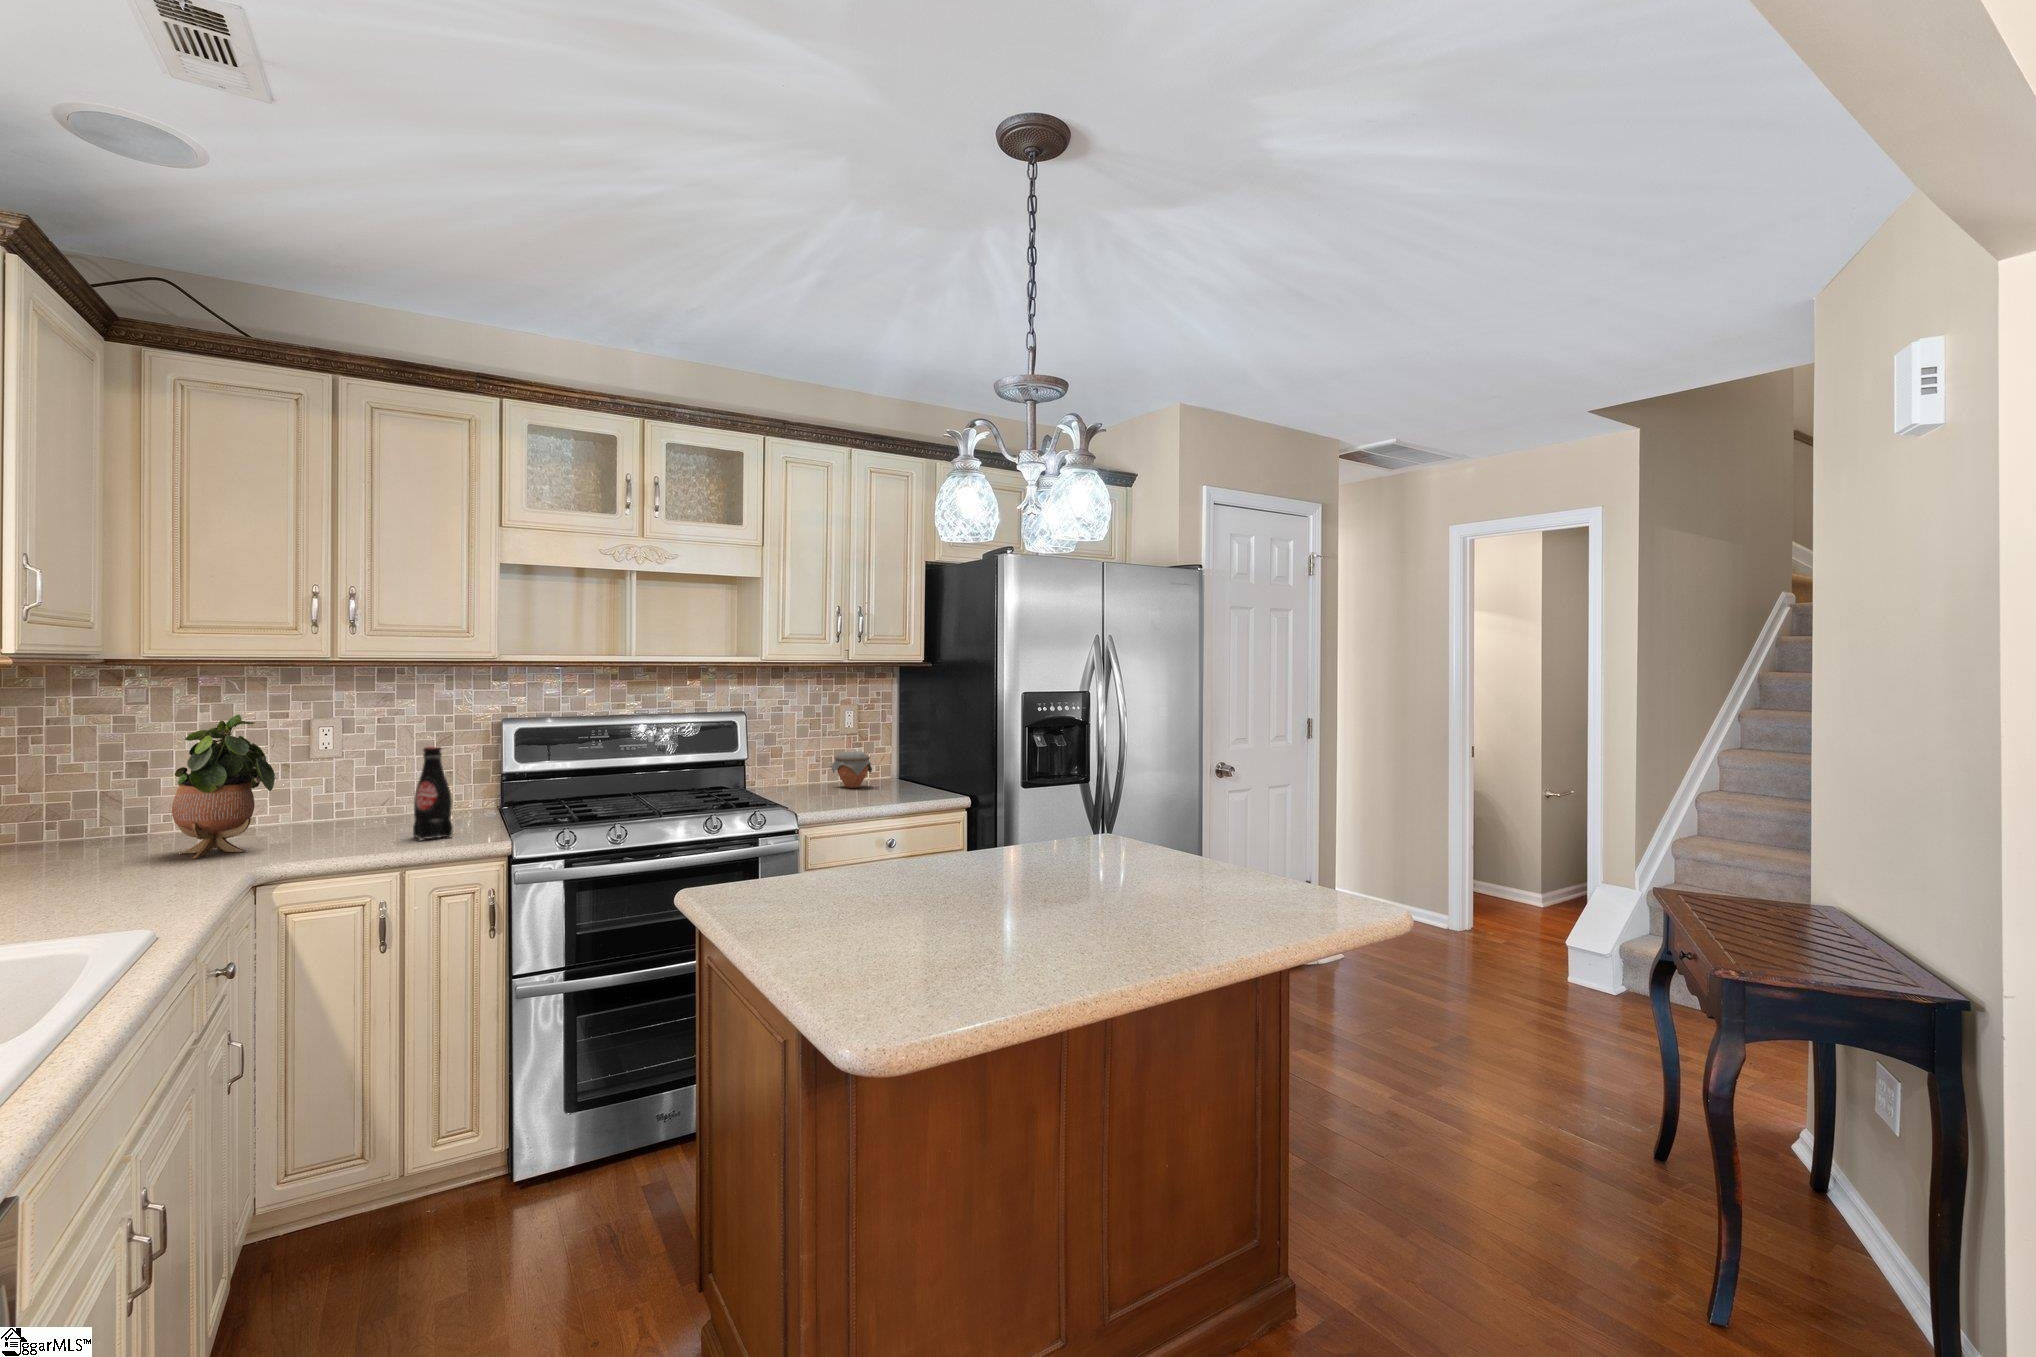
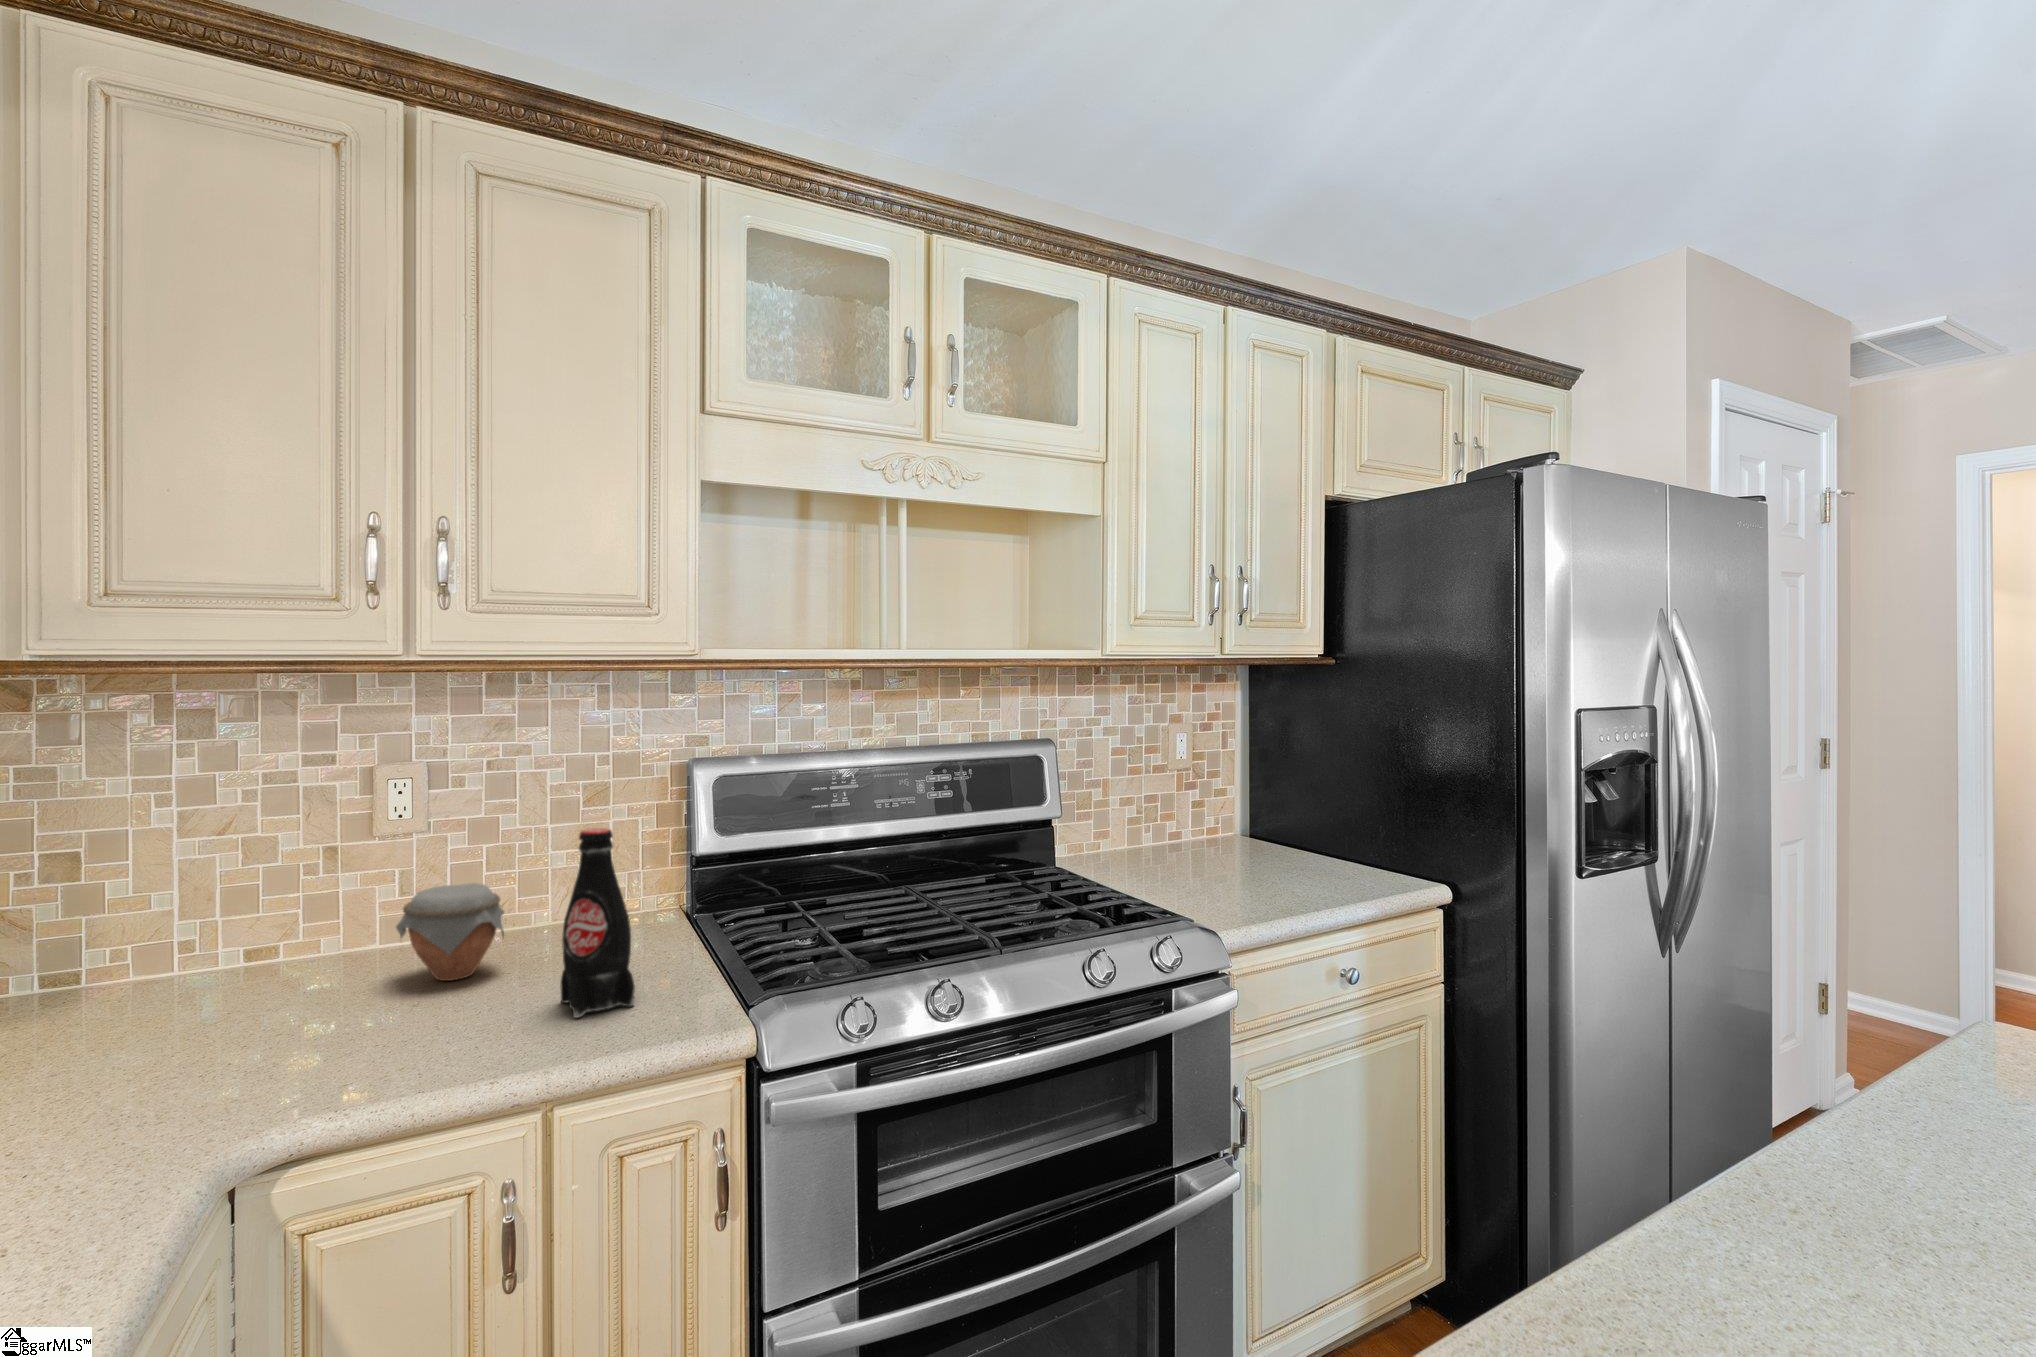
potted plant: present [172,715,275,858] -> none [90,772,300,1082]
jar: present [831,751,872,788] -> present [396,883,504,981]

